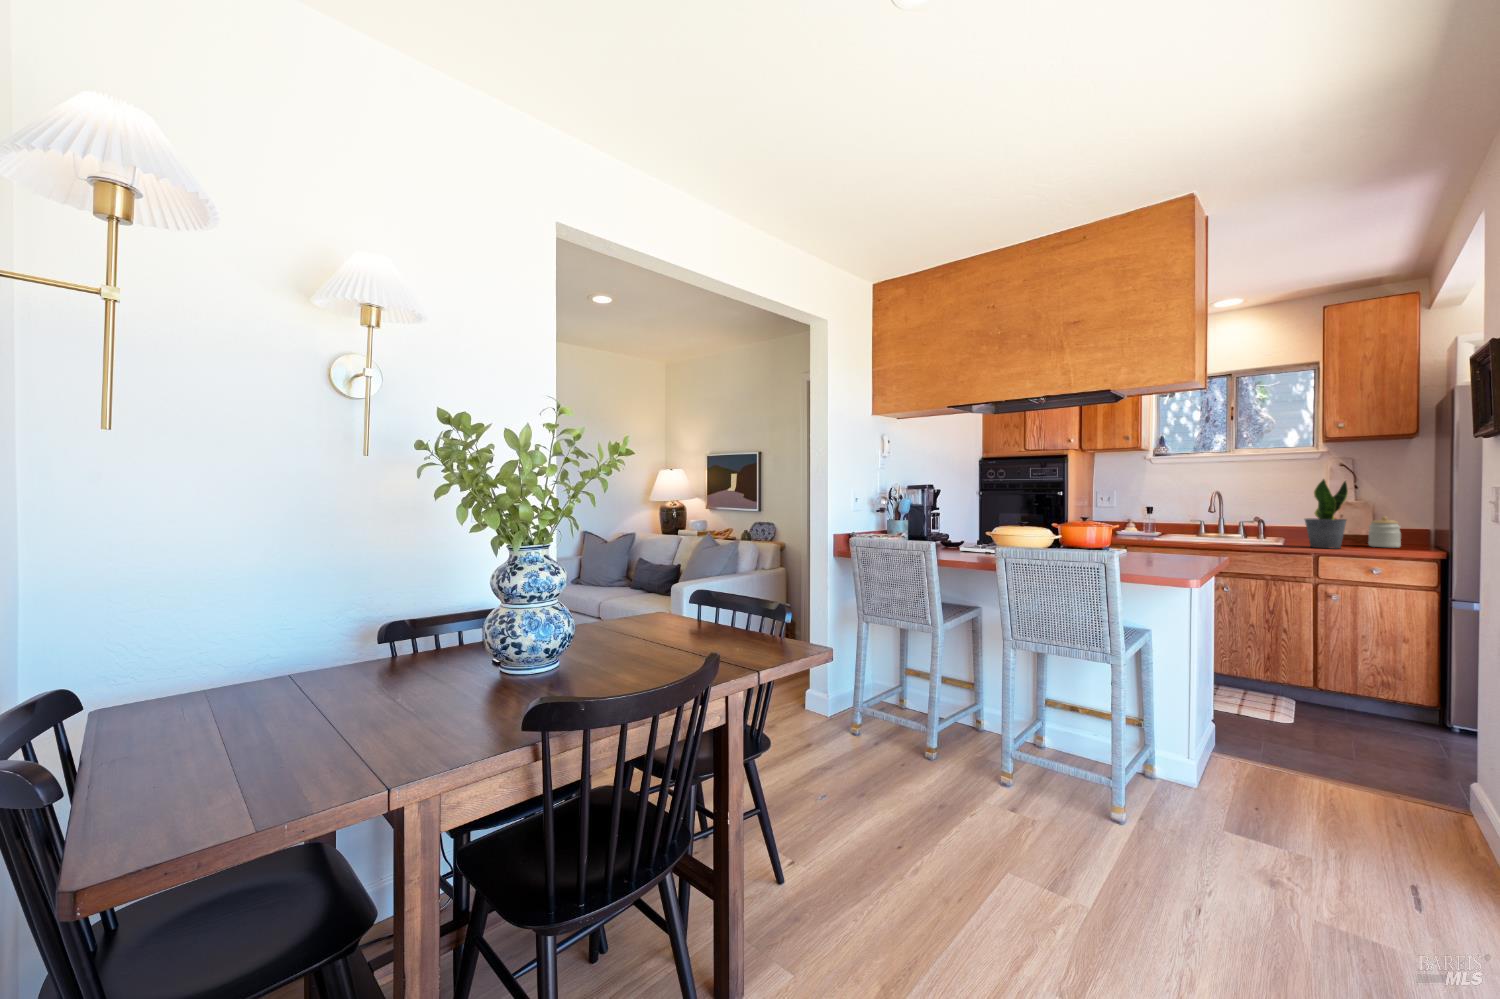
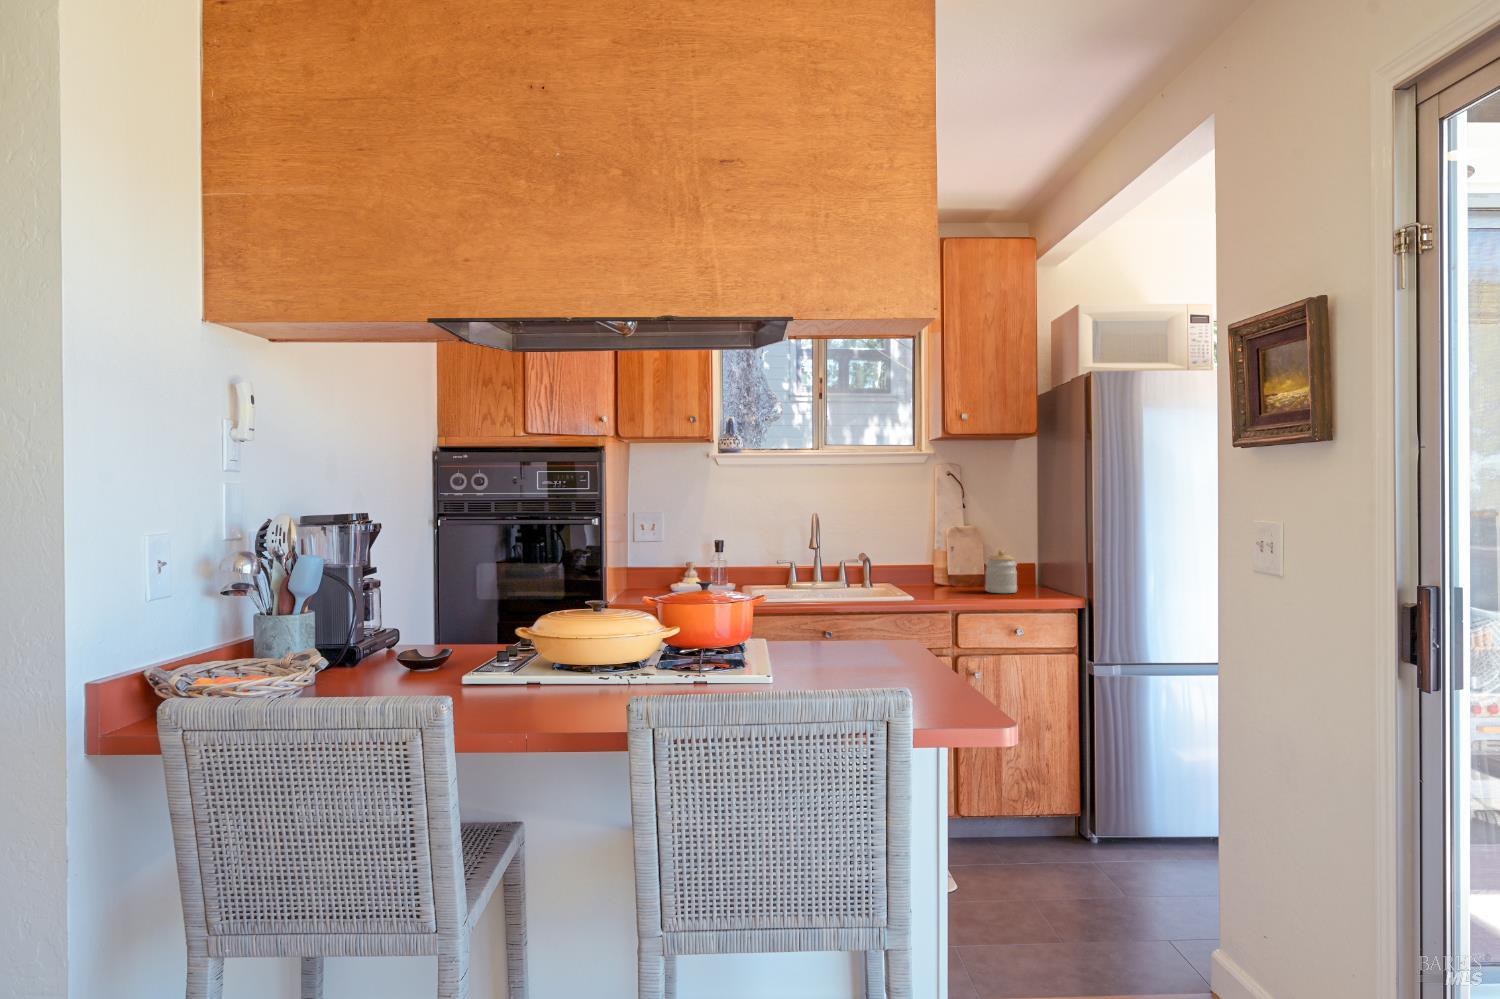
potted plant: present [1304,479,1348,548] -> none [935,498,983,602]

